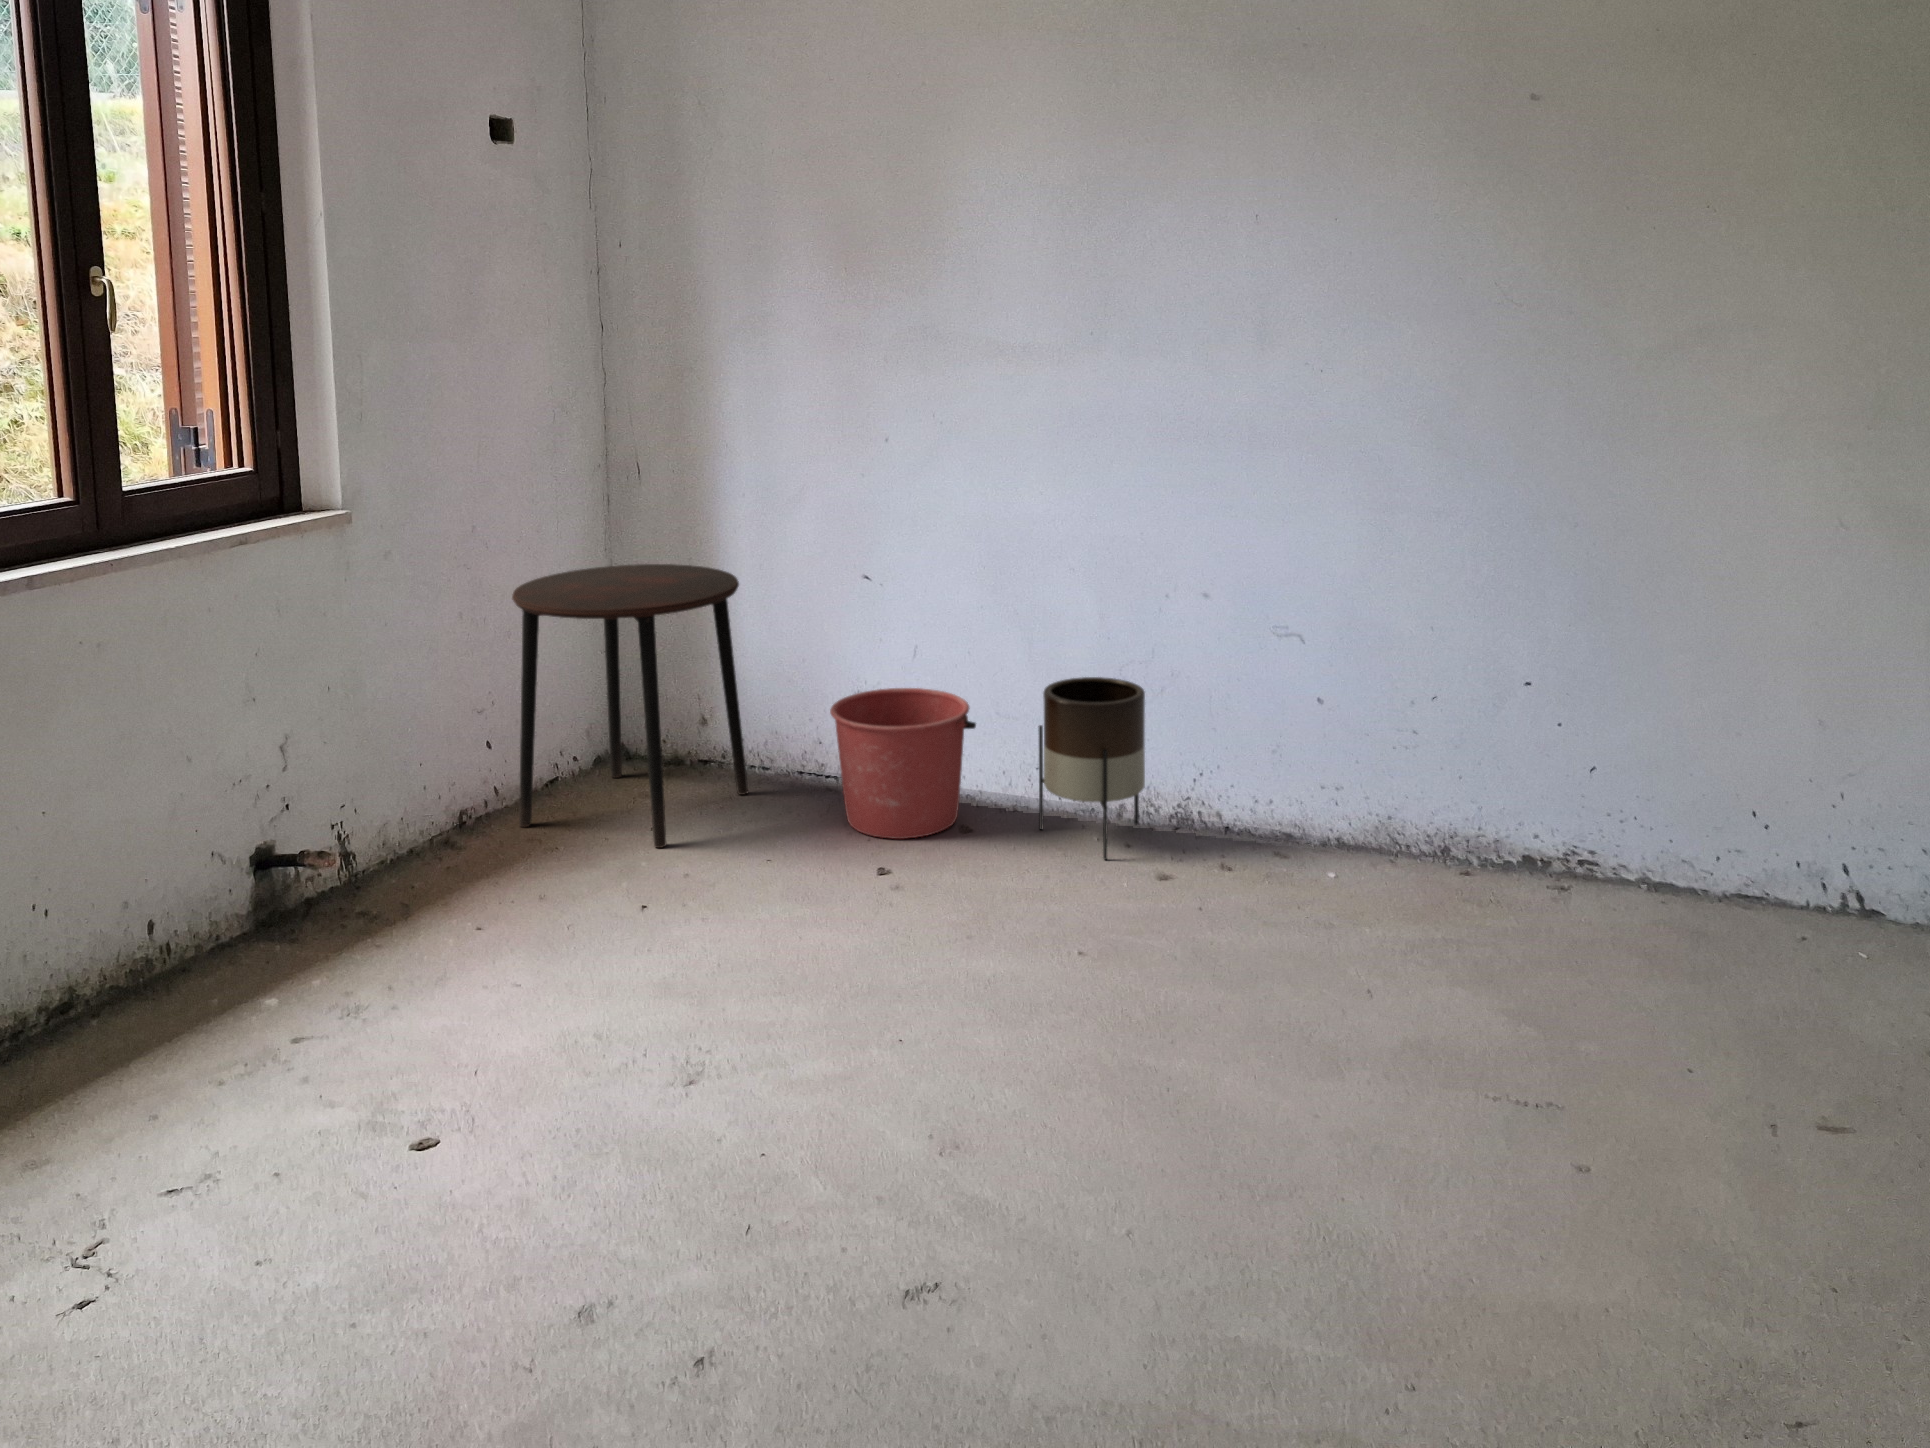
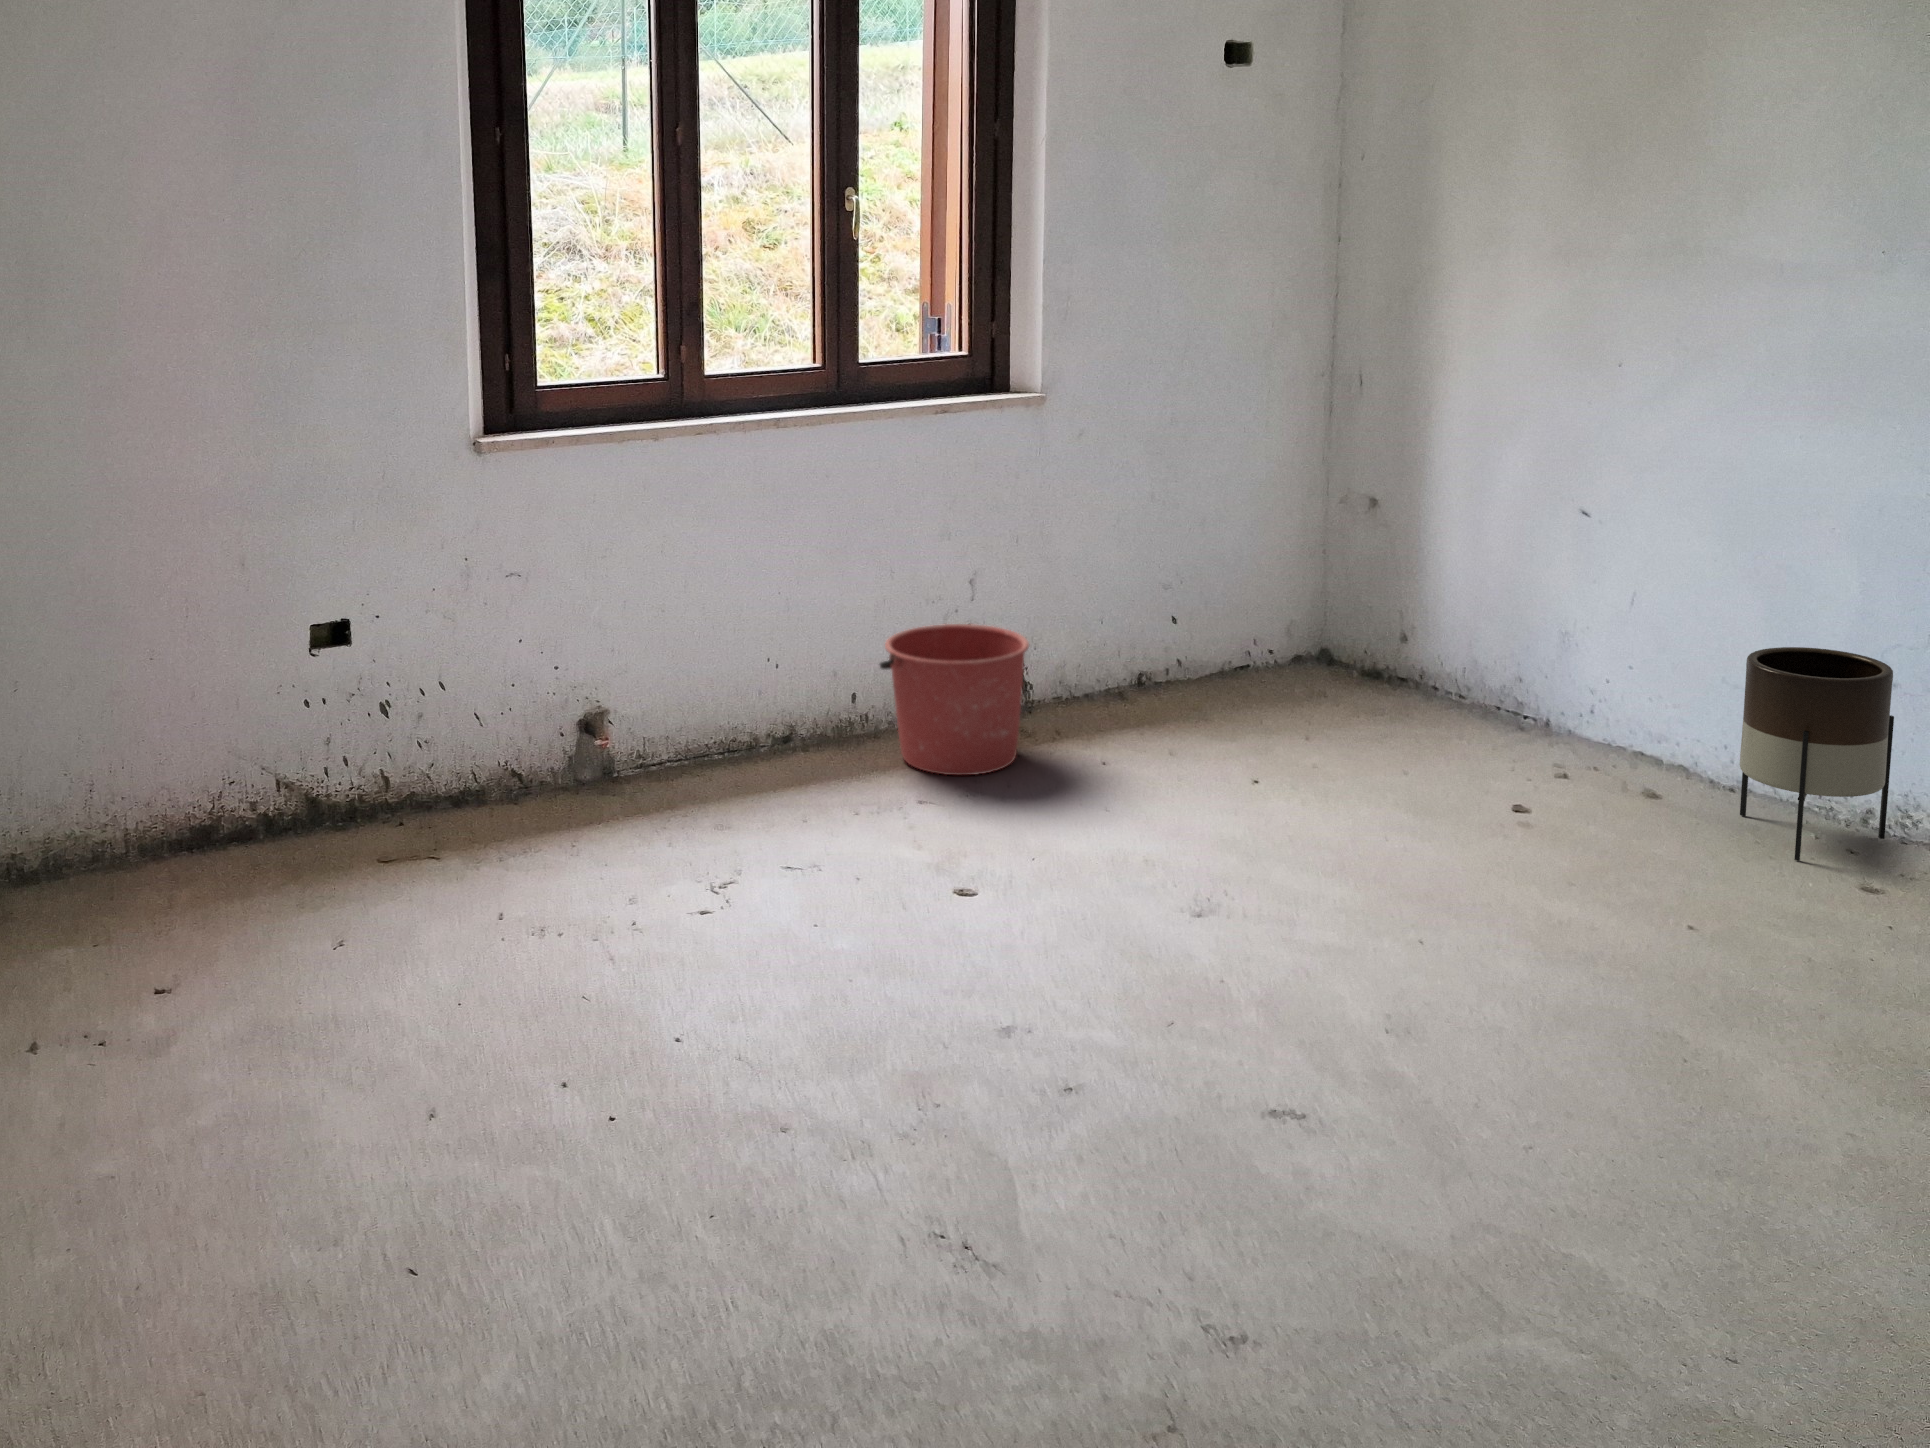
side table: present [512,564,748,848] -> none [1186,466,1429,741]
bucket: present [830,688,976,839] -> present [880,624,1029,775]

